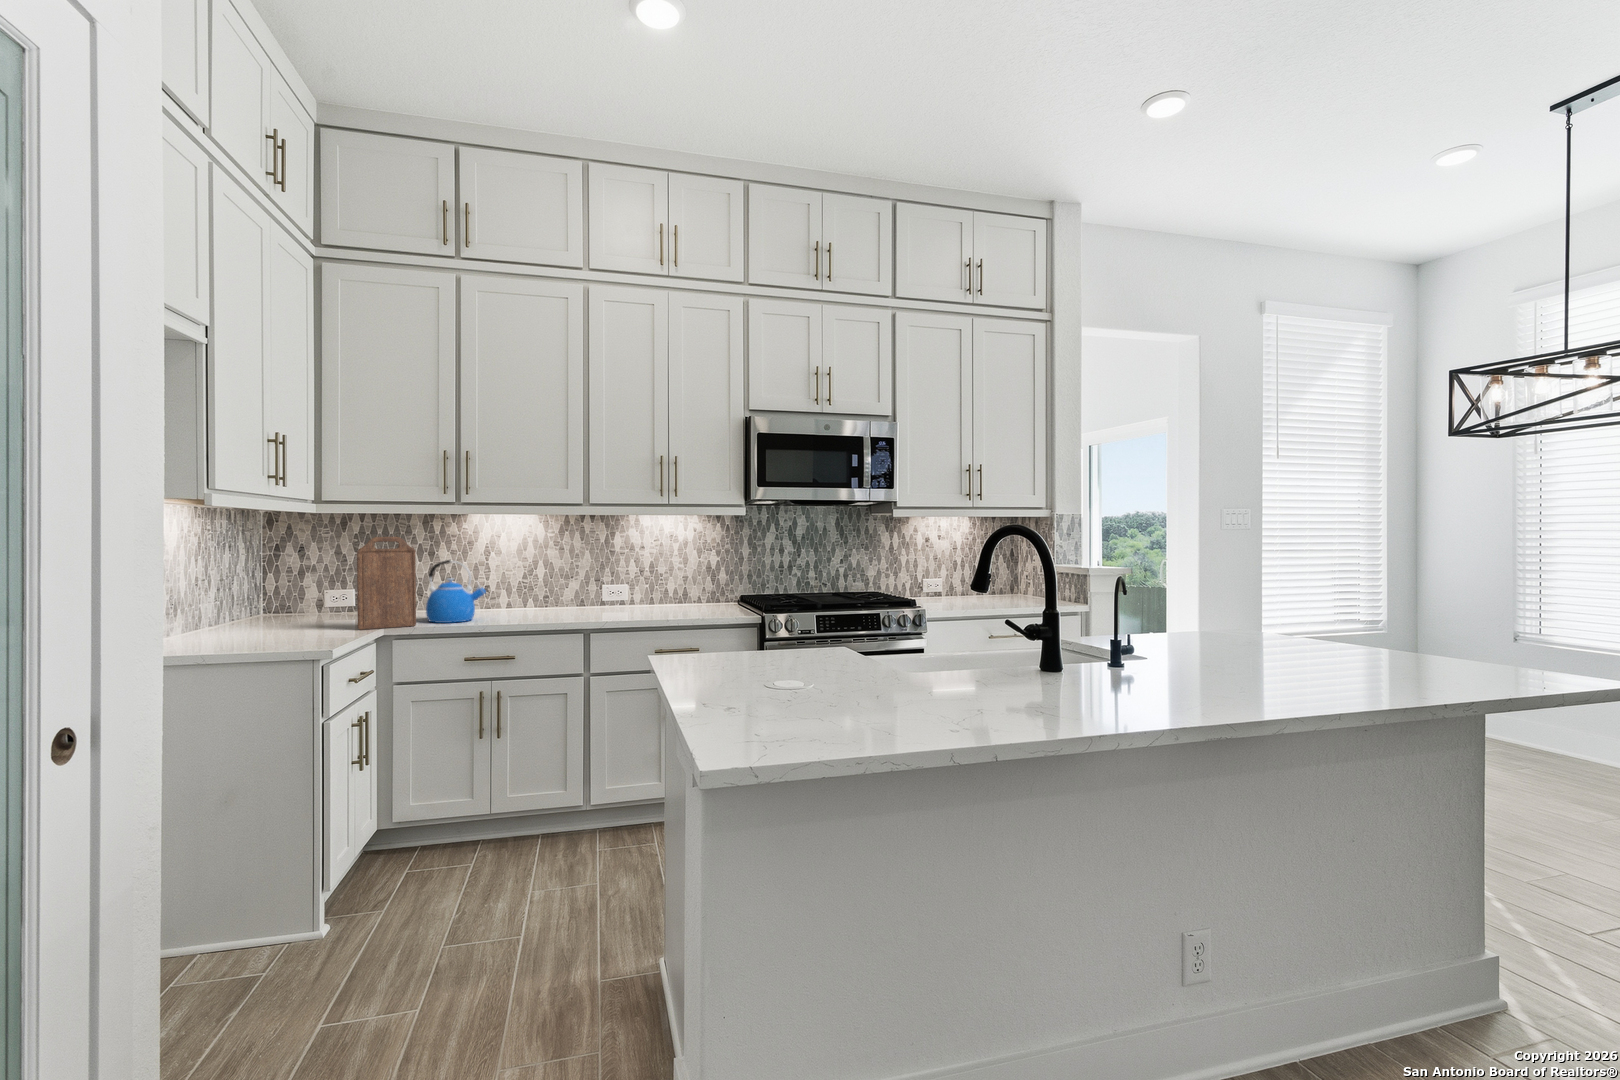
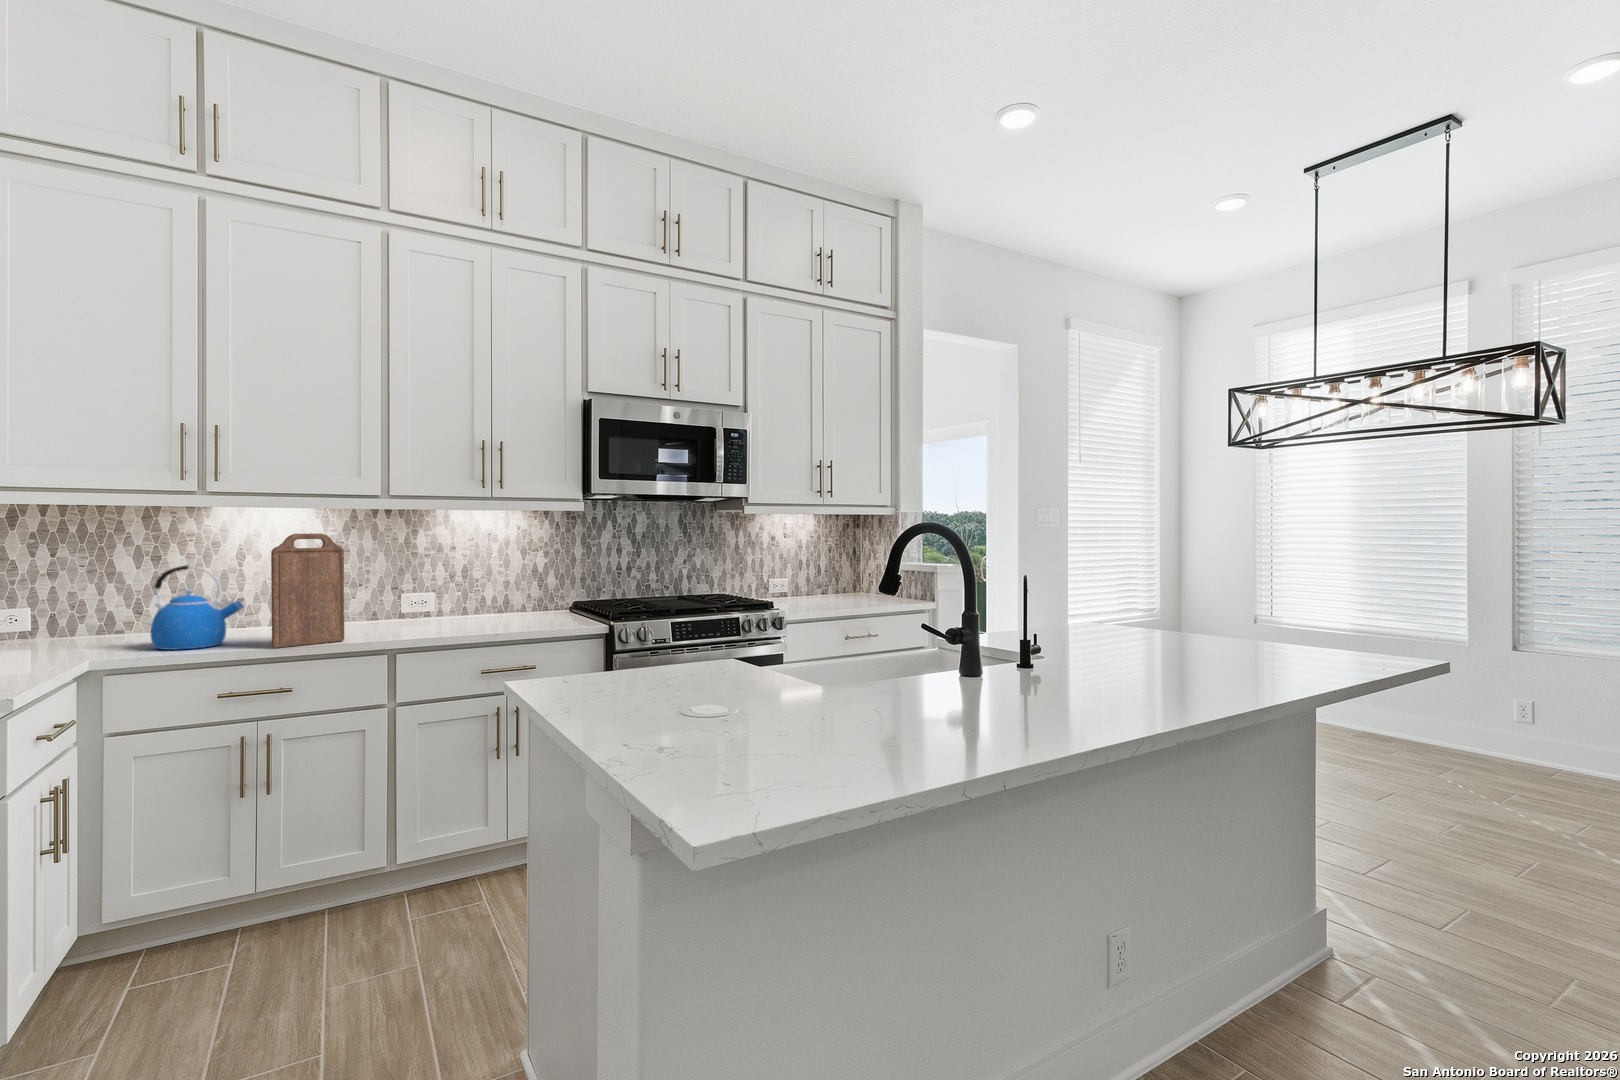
cutting board: present [357,537,416,630] -> present [271,533,344,648]

